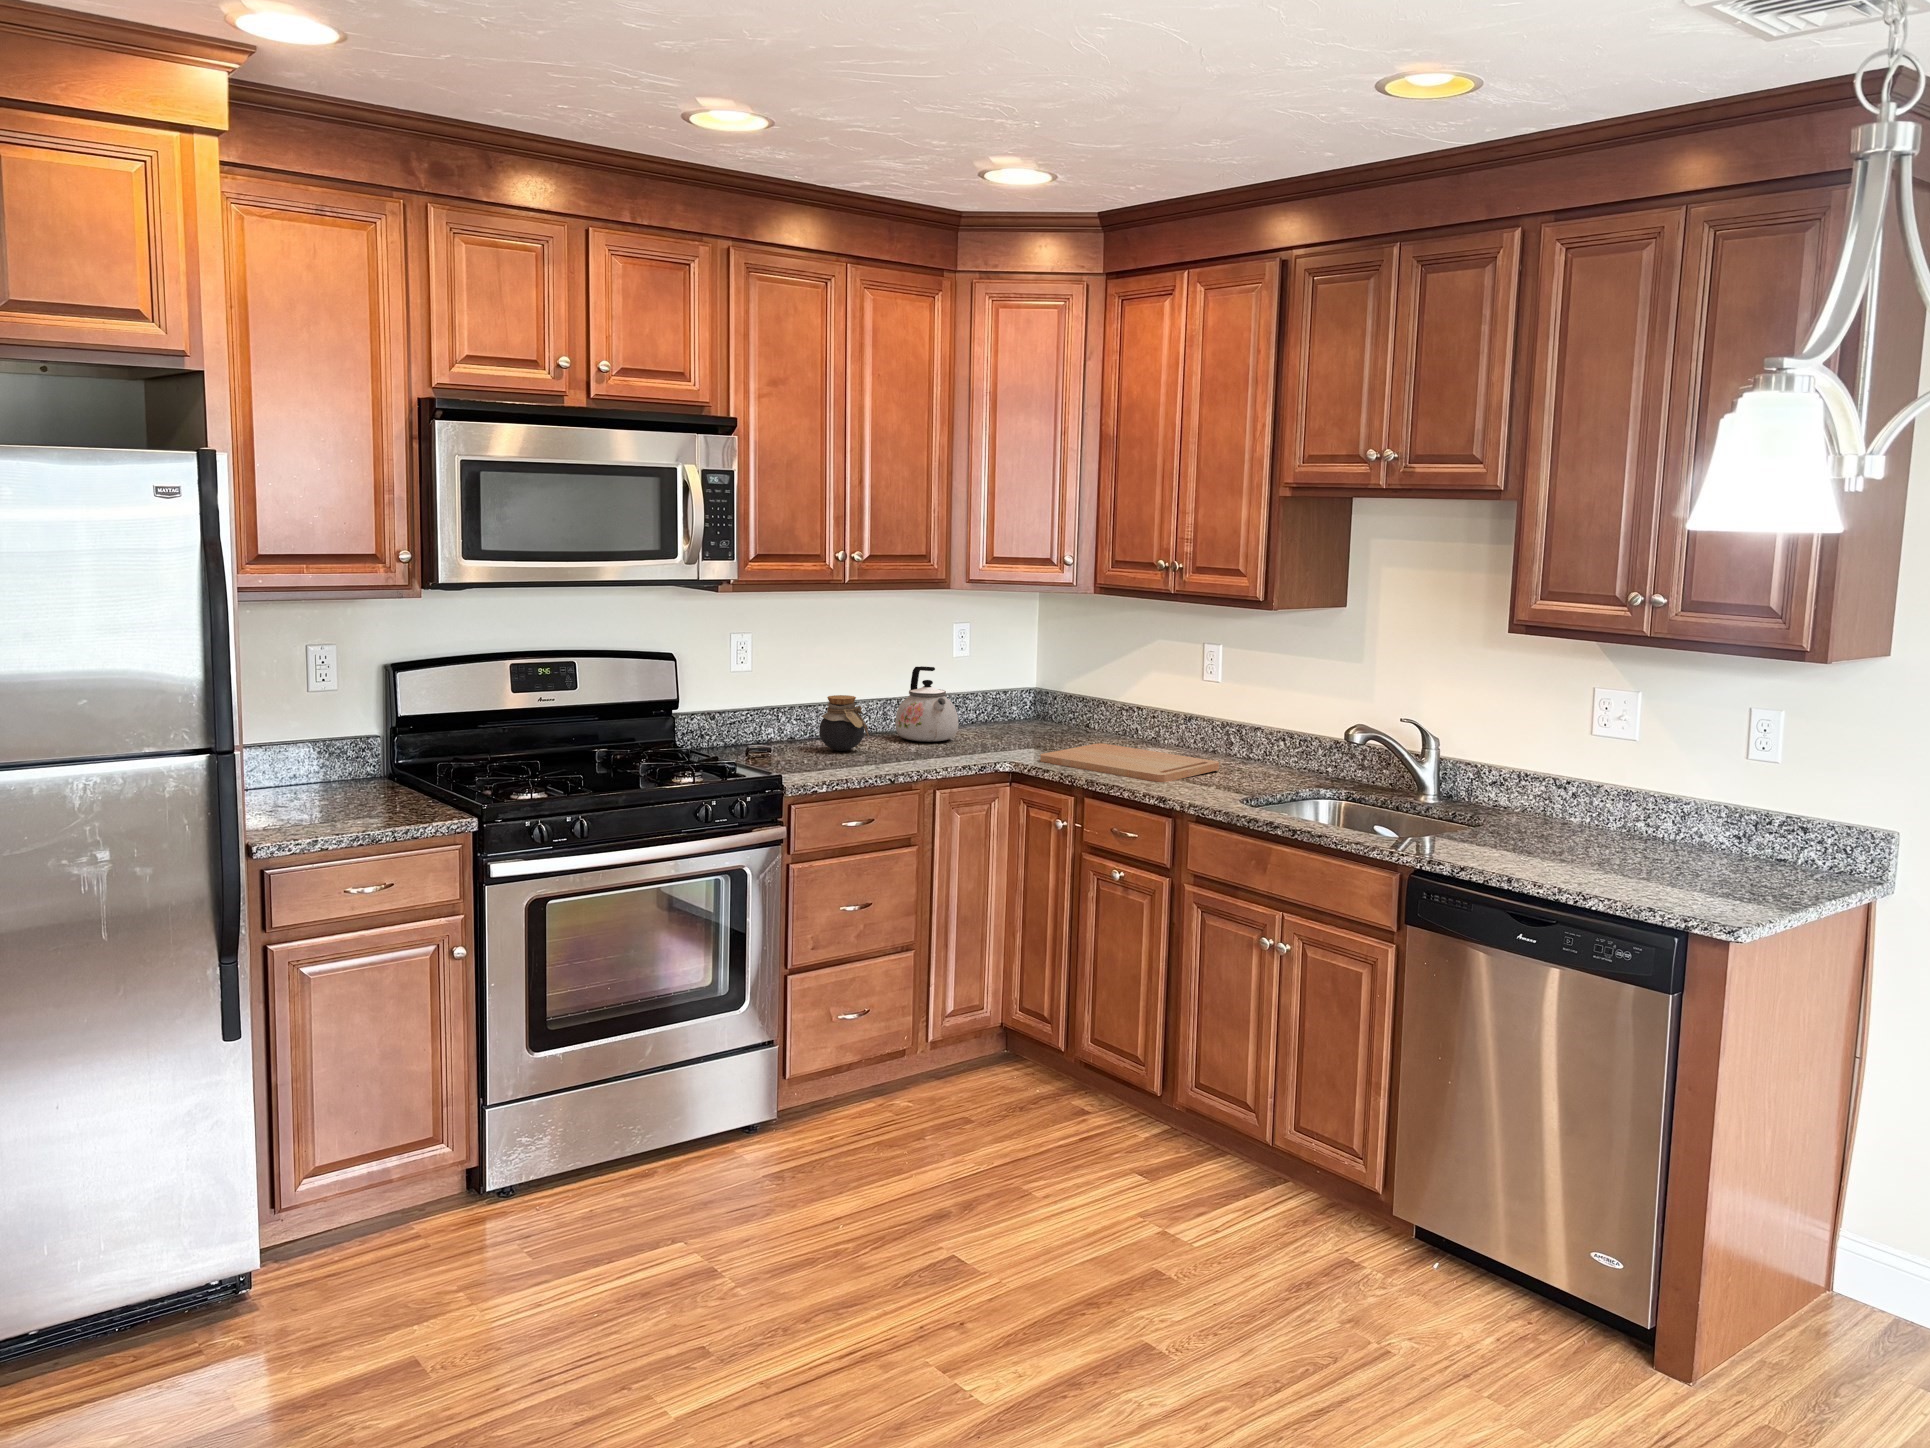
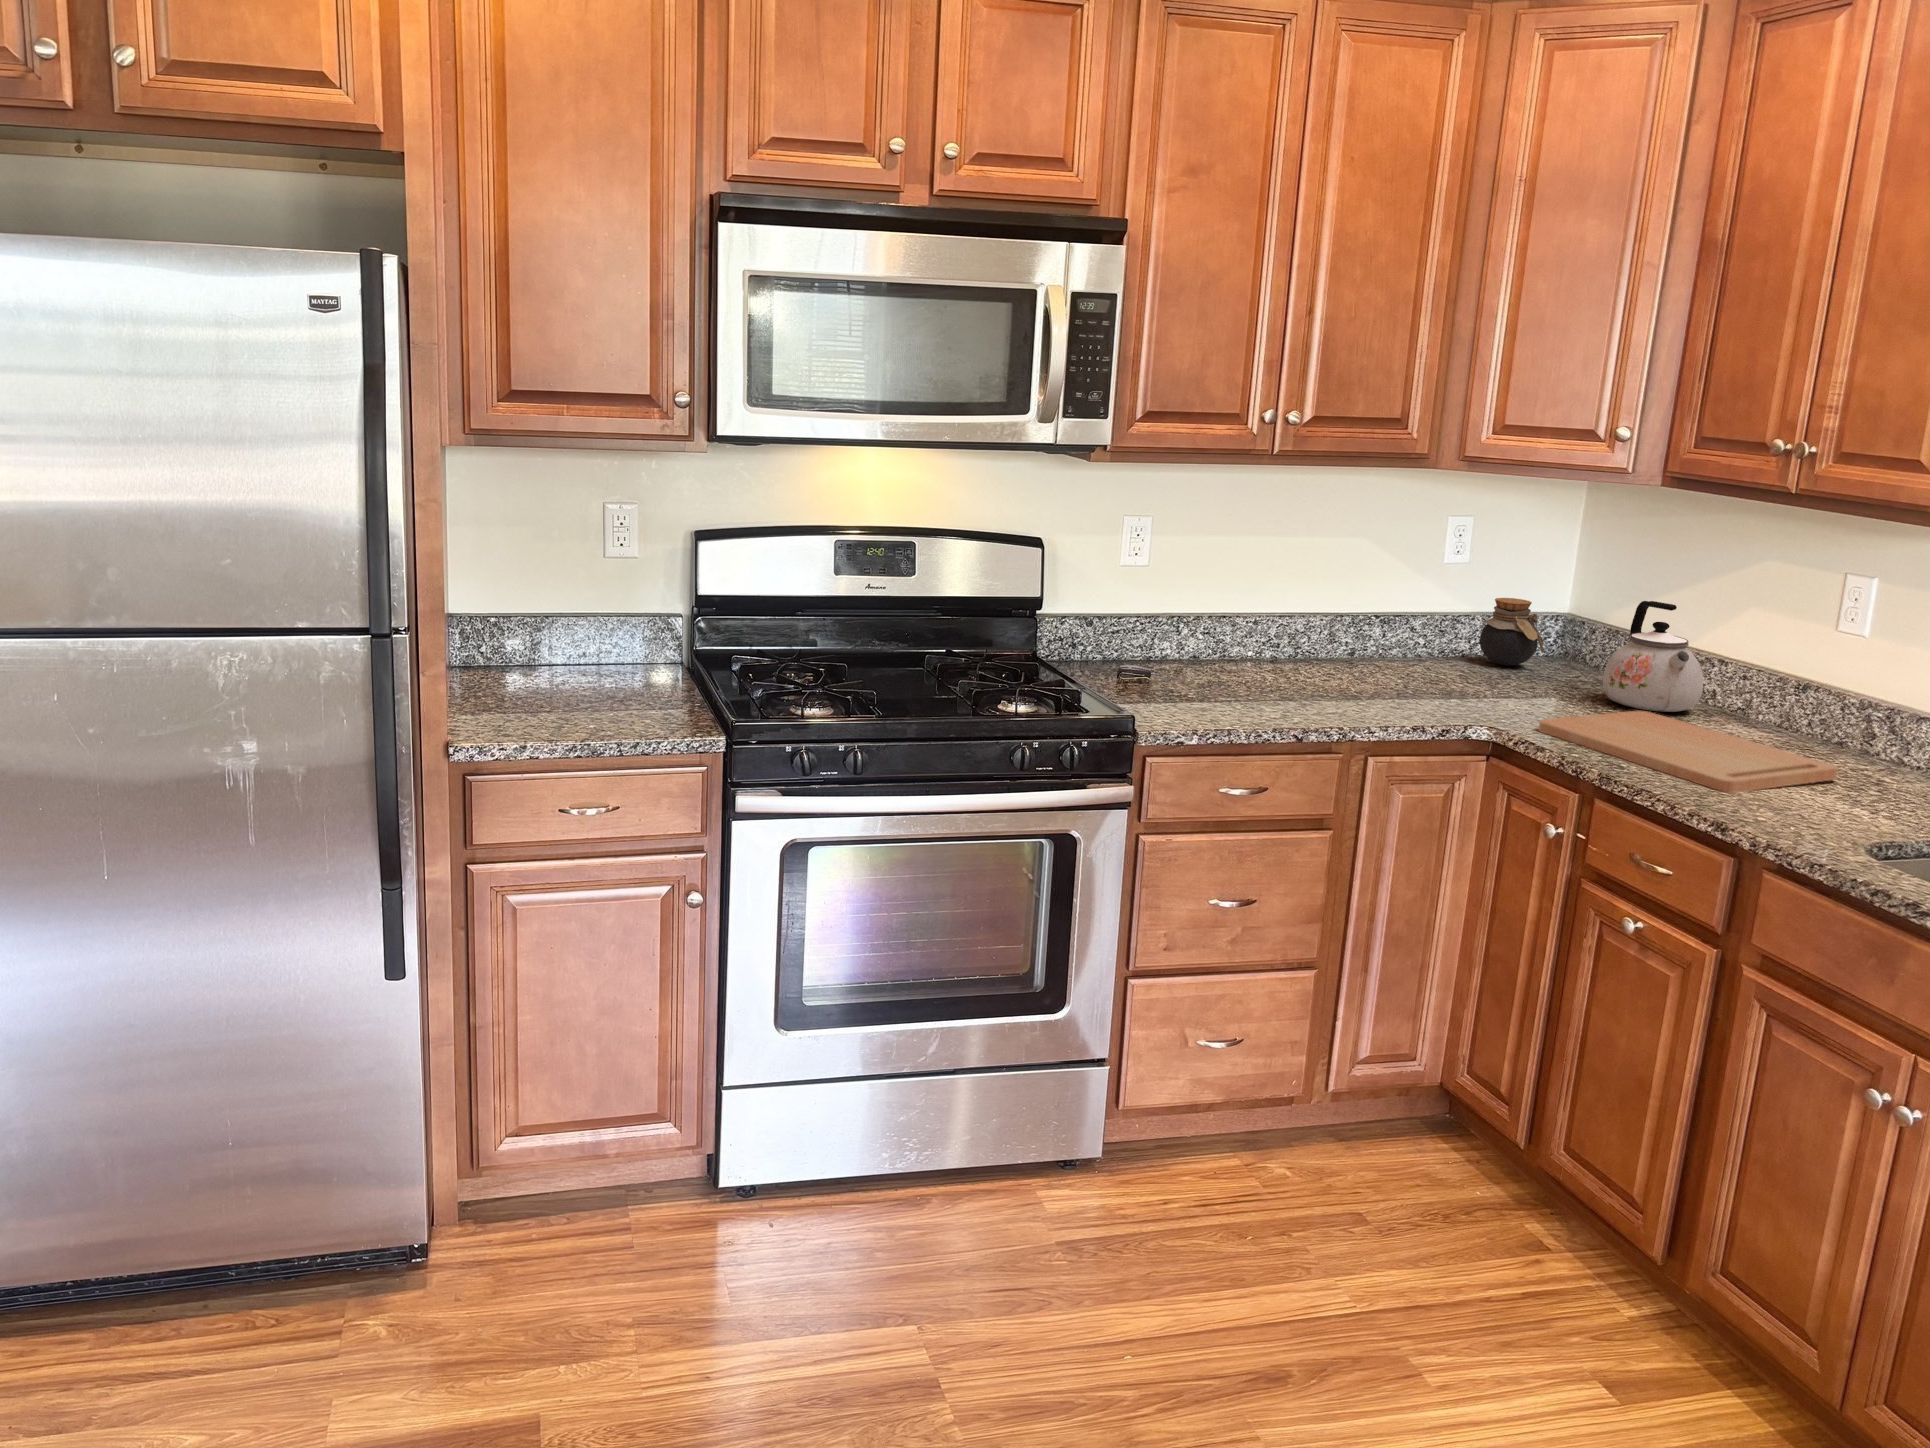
kettle: present [895,666,958,742] -> present [1603,601,1703,712]
jar: present [819,695,869,751] -> present [1480,598,1544,666]

